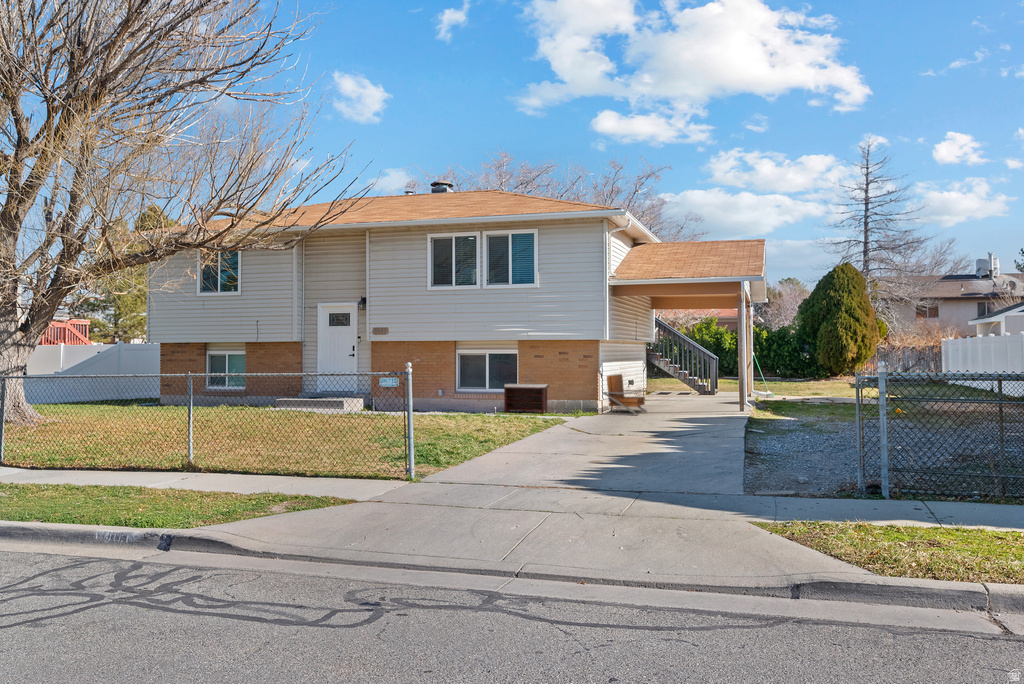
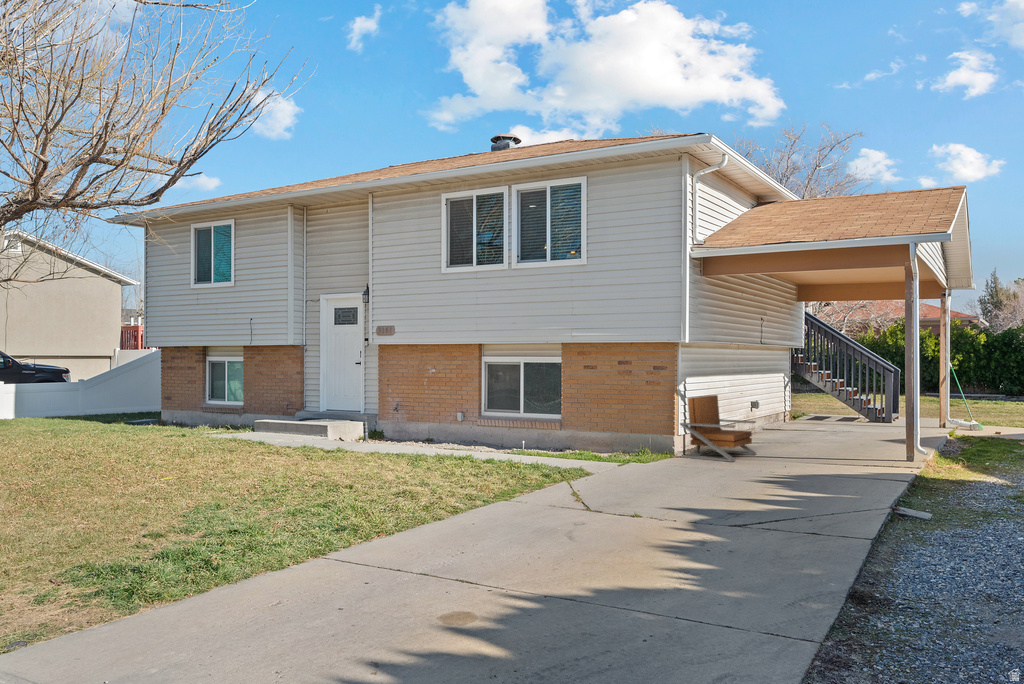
bench: present [503,384,549,413] -> none [535,406,603,452]

